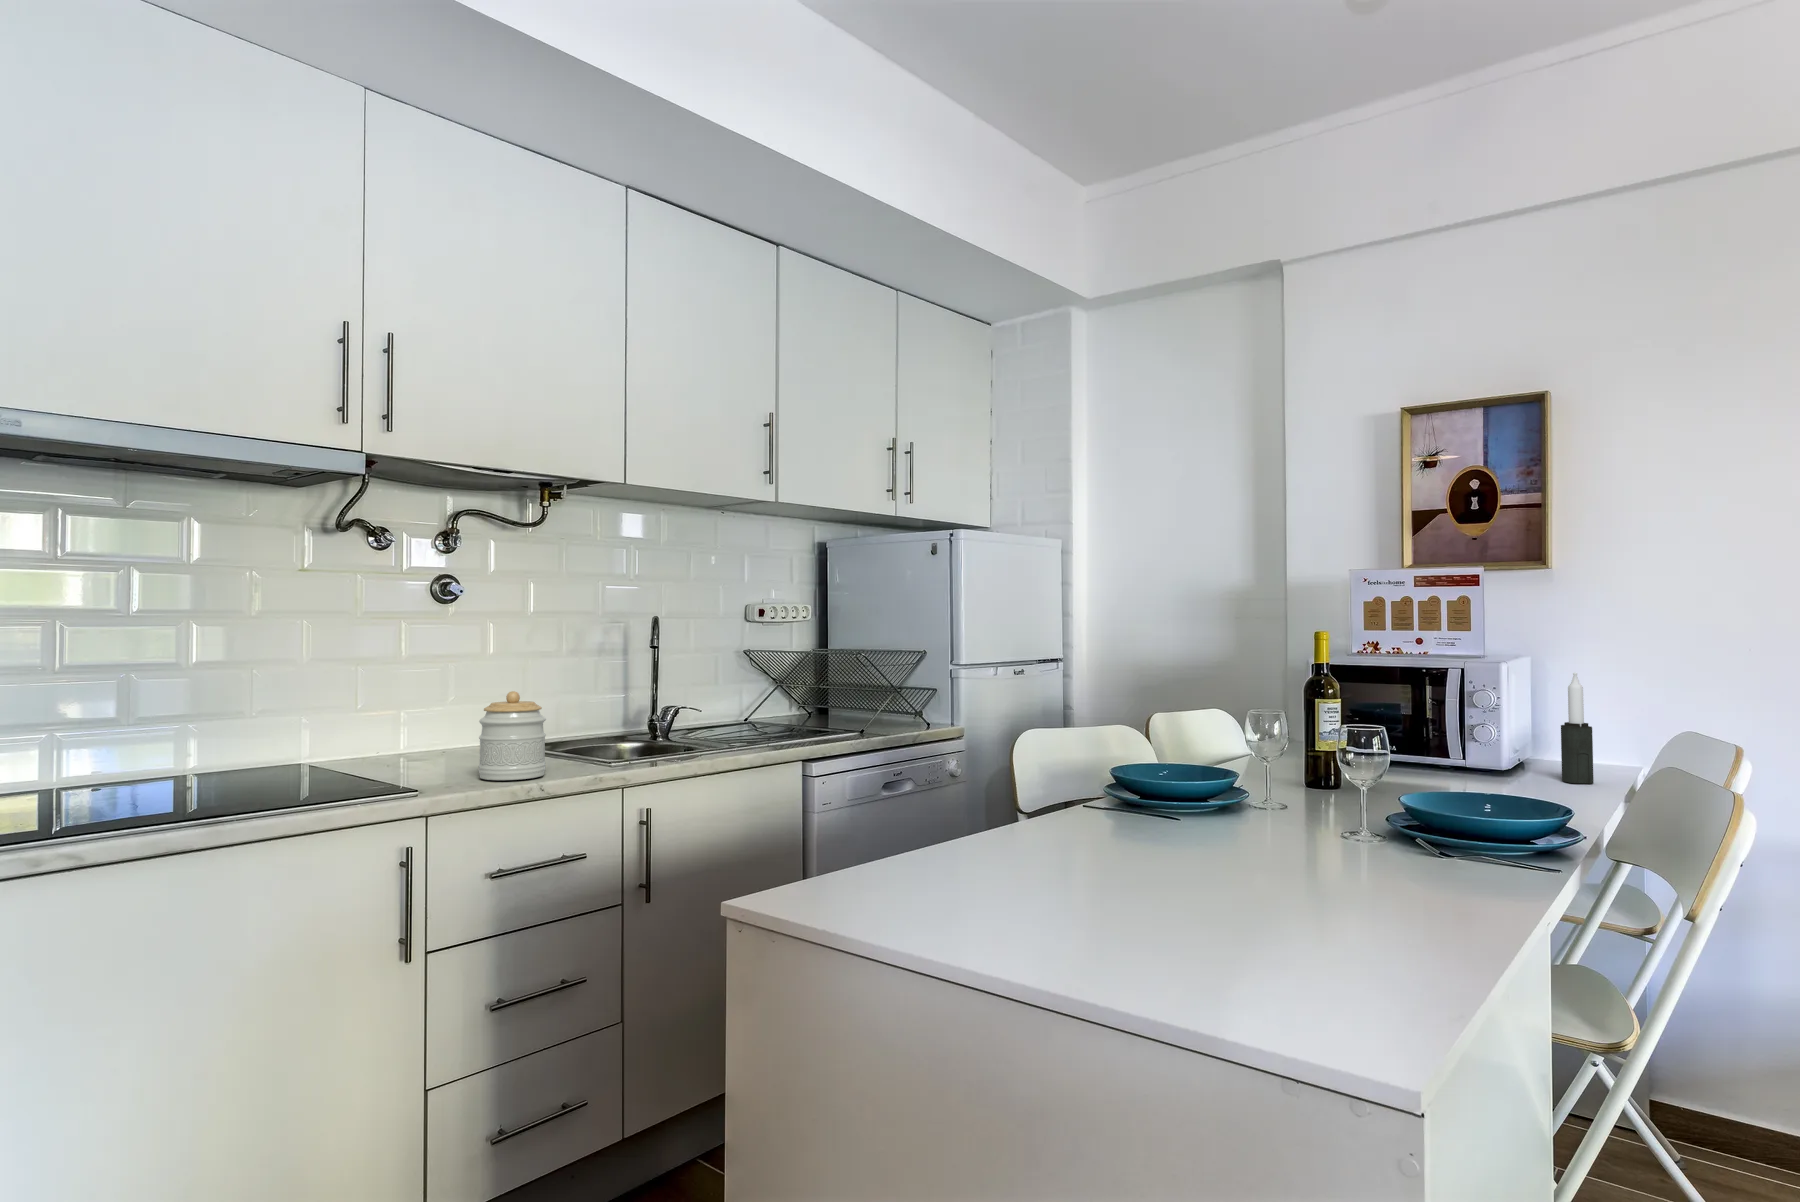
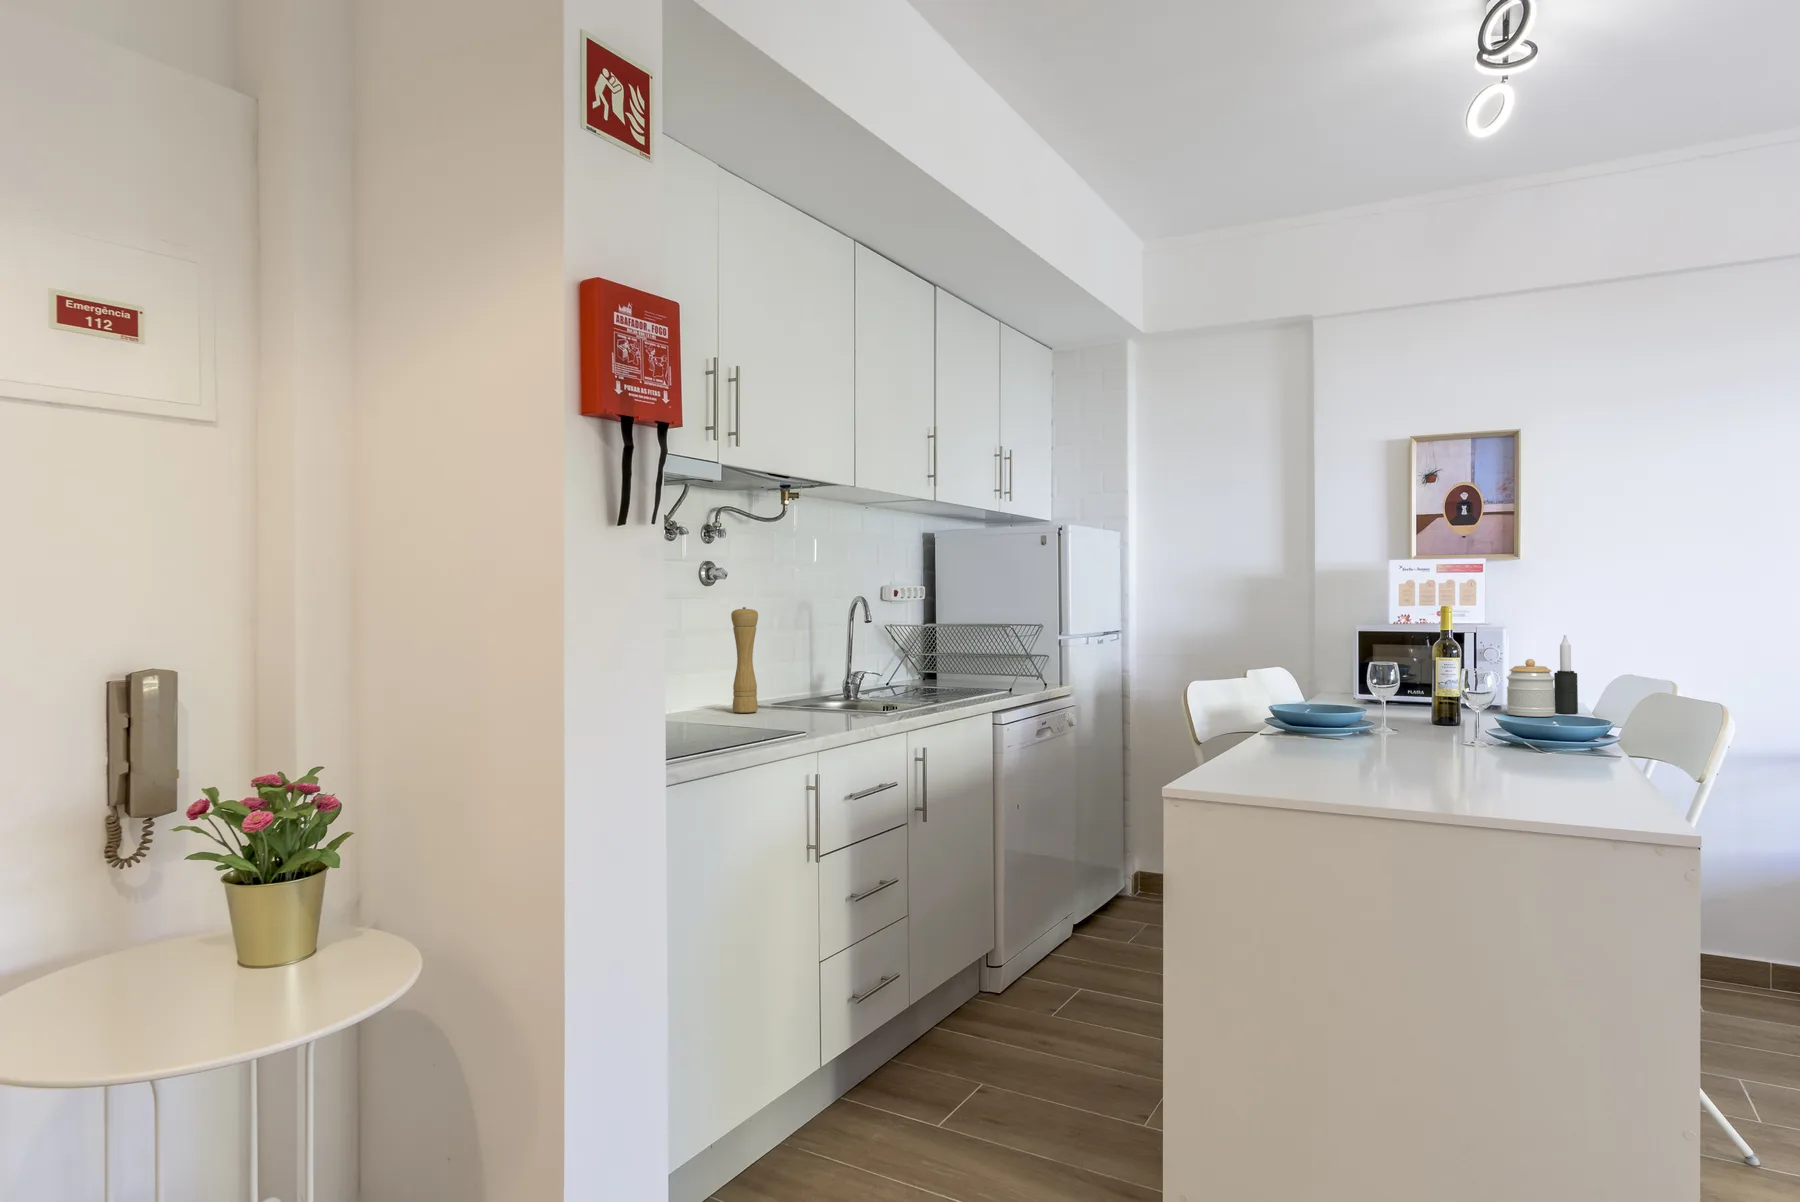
pepper mill: none [444,631,478,758] -> present [731,607,758,713]
jar: present [479,691,546,780] -> present [1507,659,1555,717]

